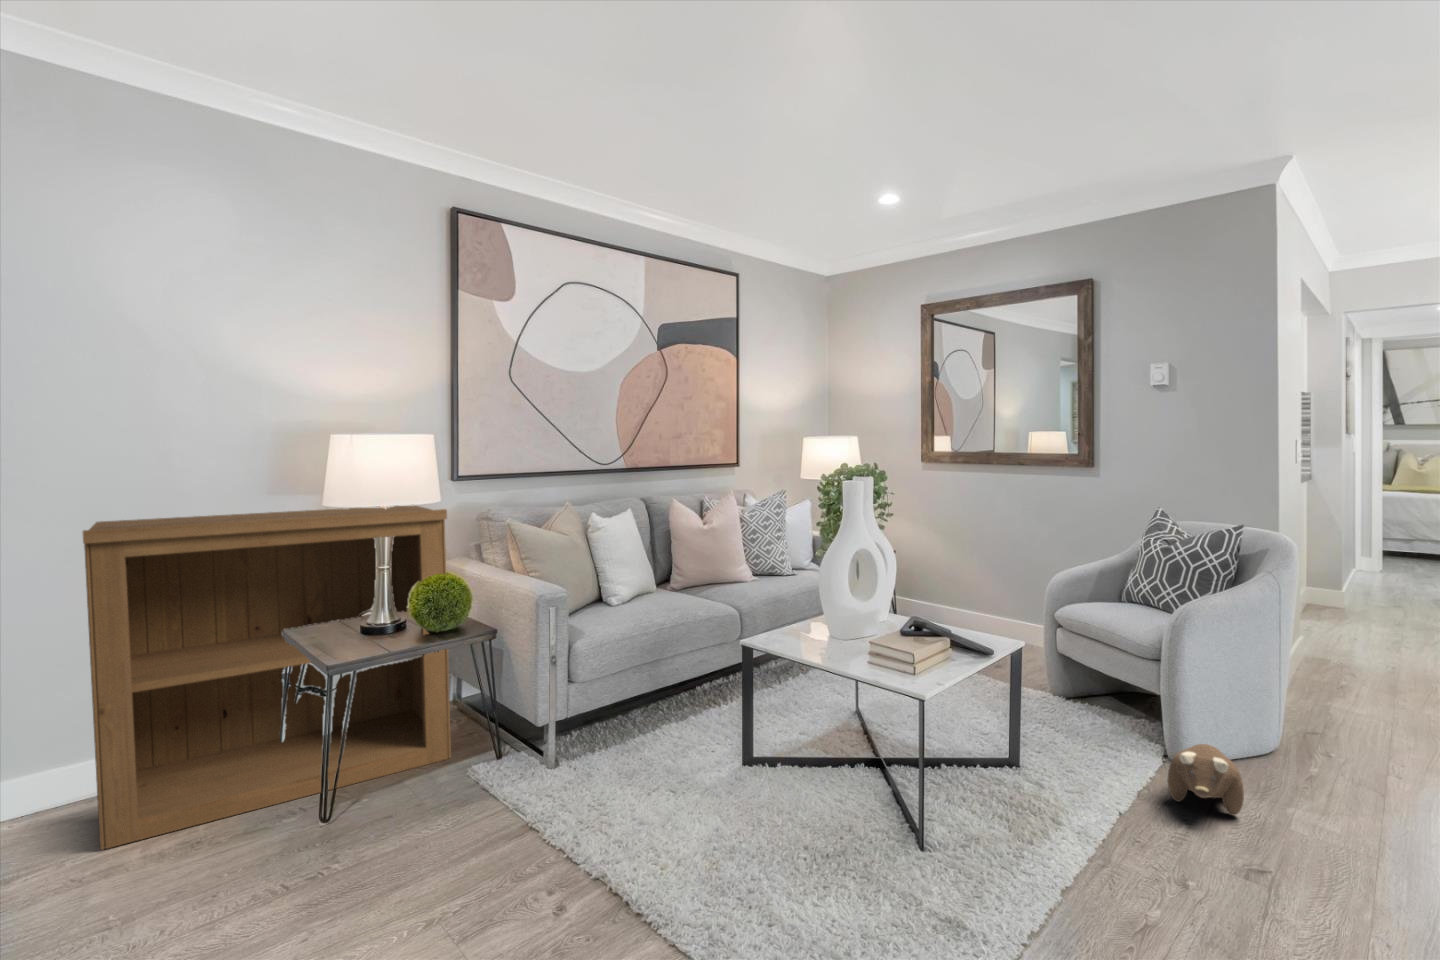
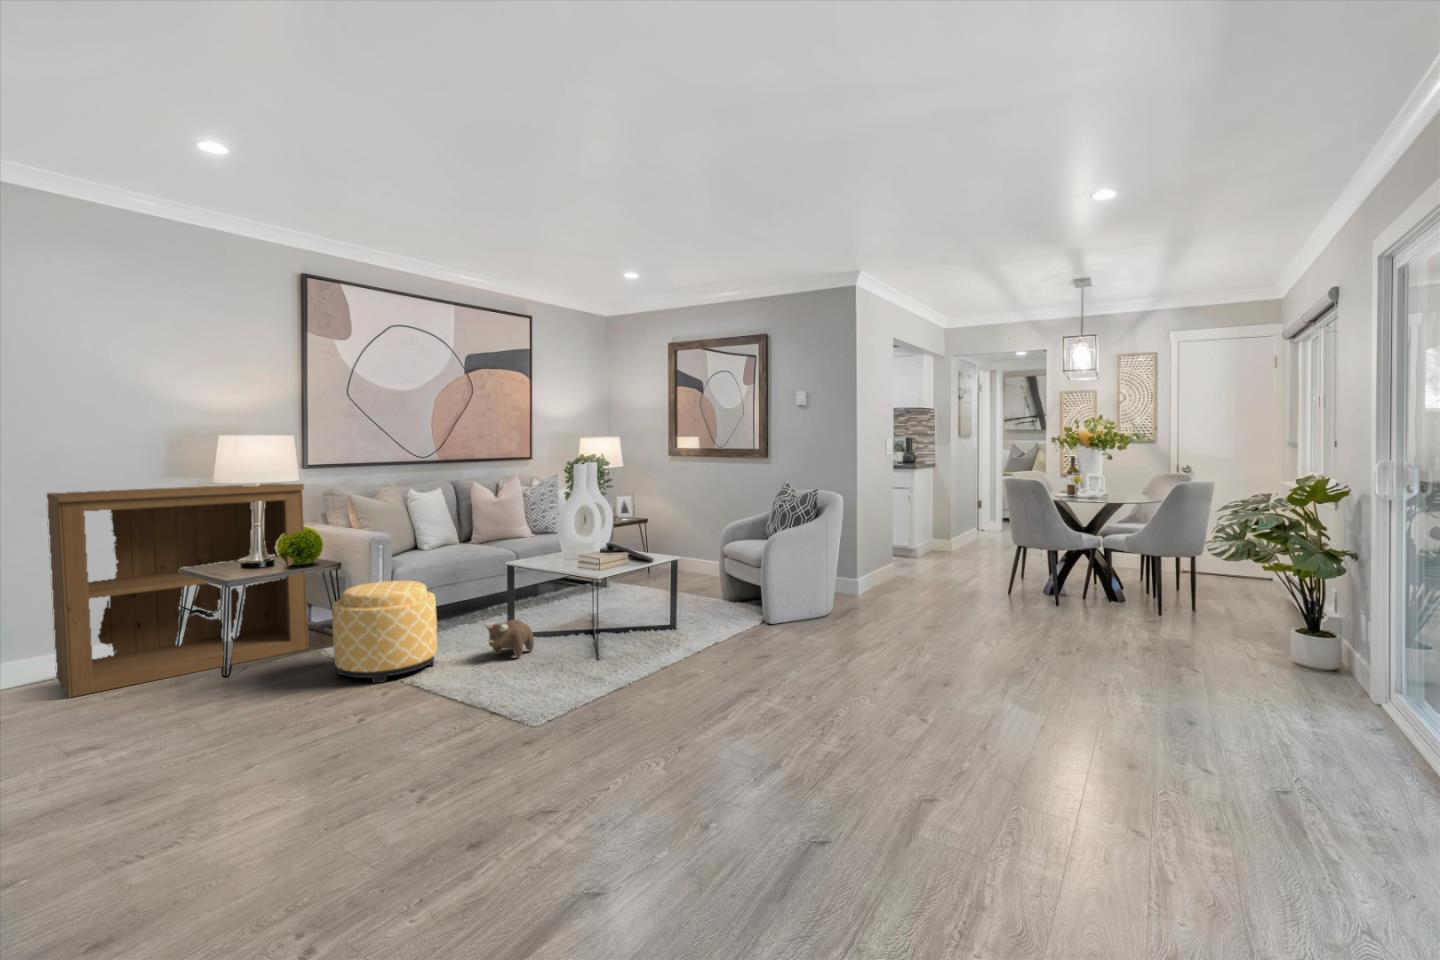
ottoman: none [483,673,642,868] -> present [332,581,437,683]
plush toy: present [1168,744,1244,815] -> present [485,620,534,658]

